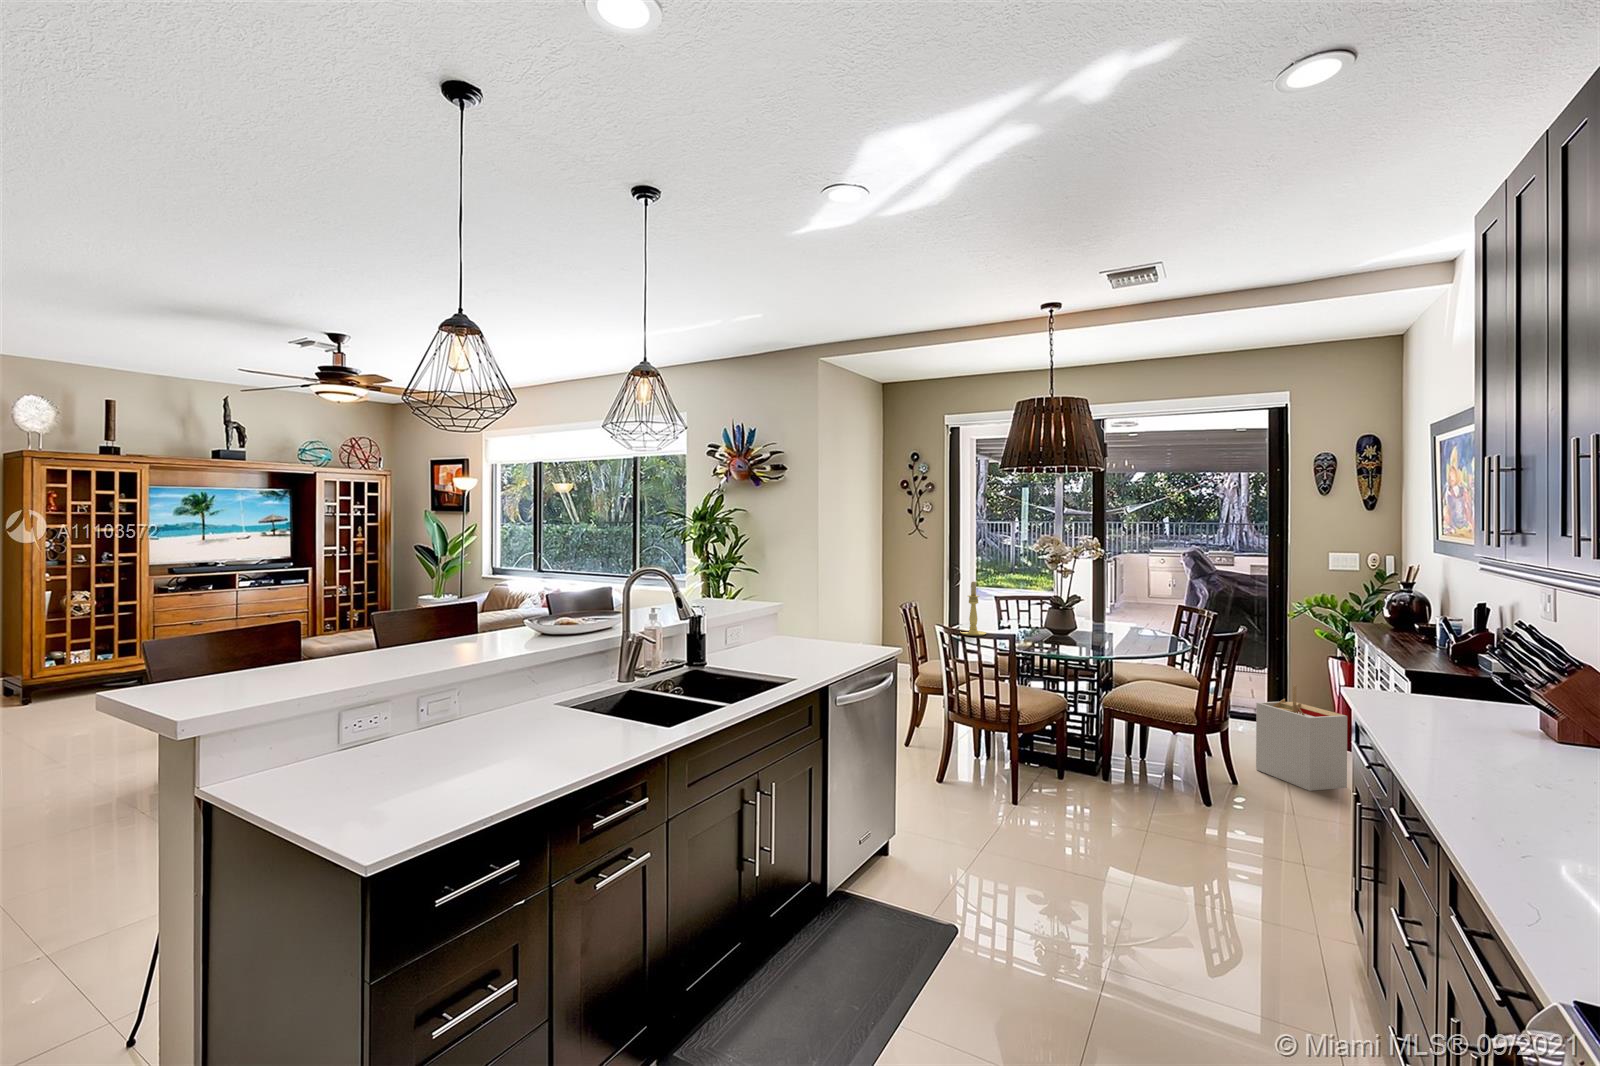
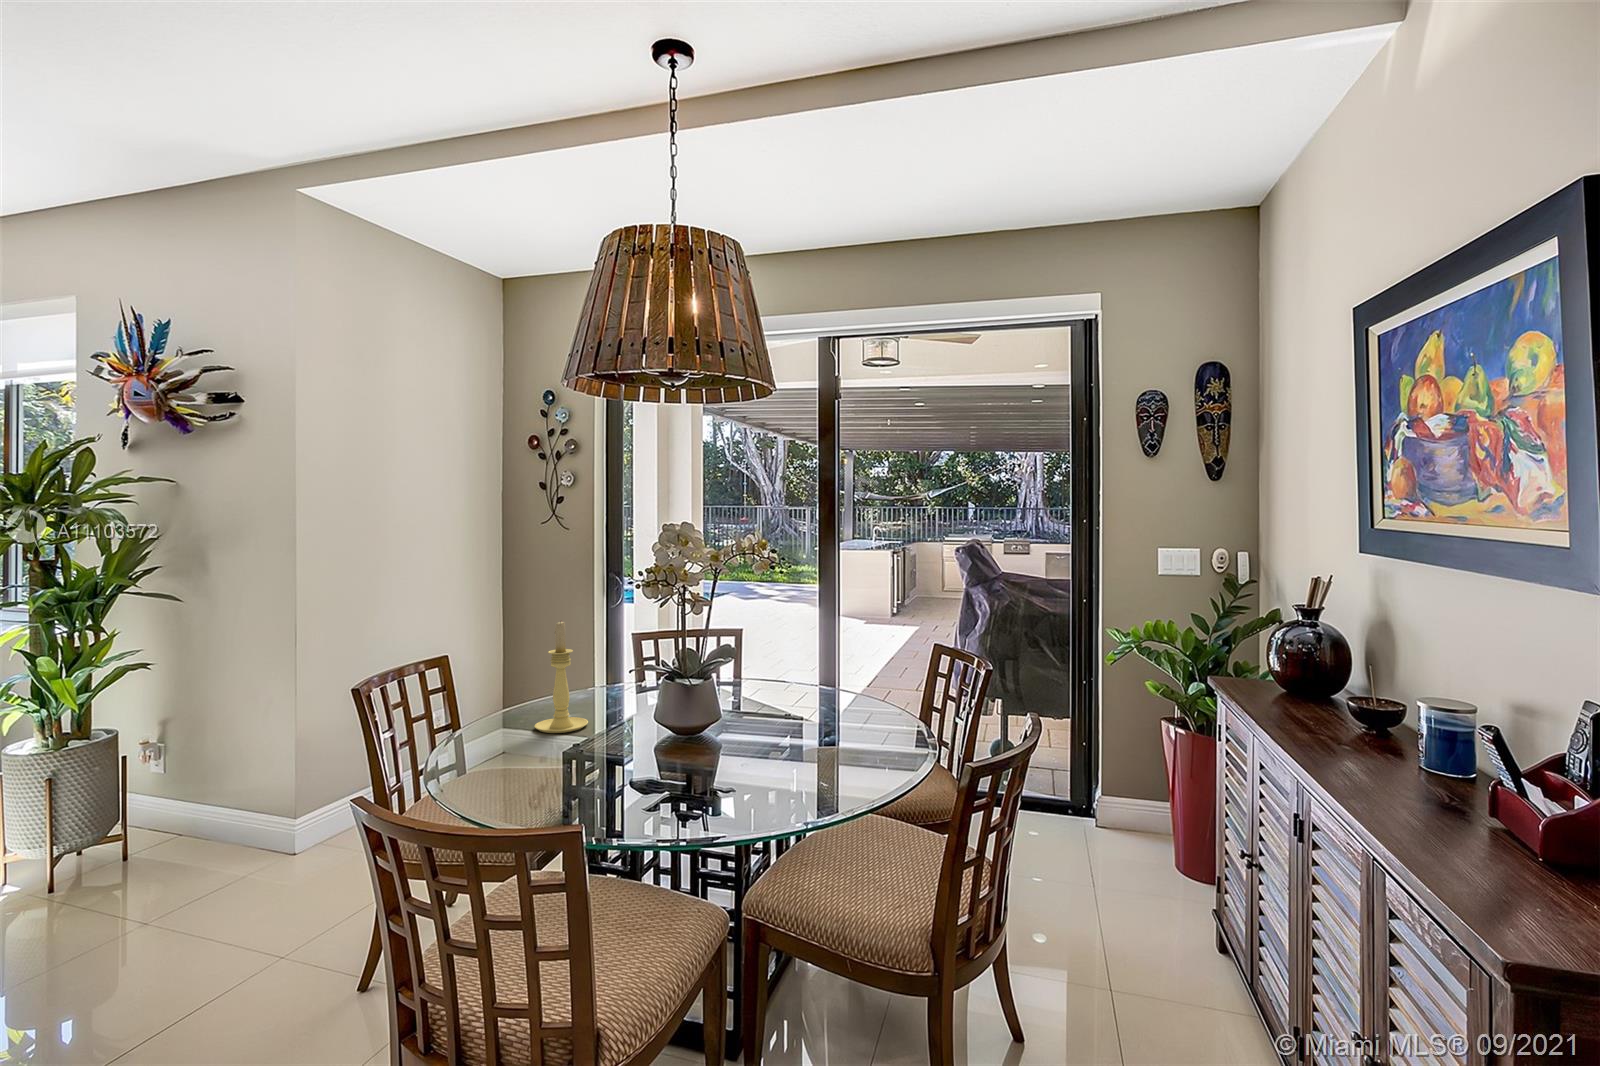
storage bin: present [1256,685,1347,791] -> none [1061,805,1215,1029]

